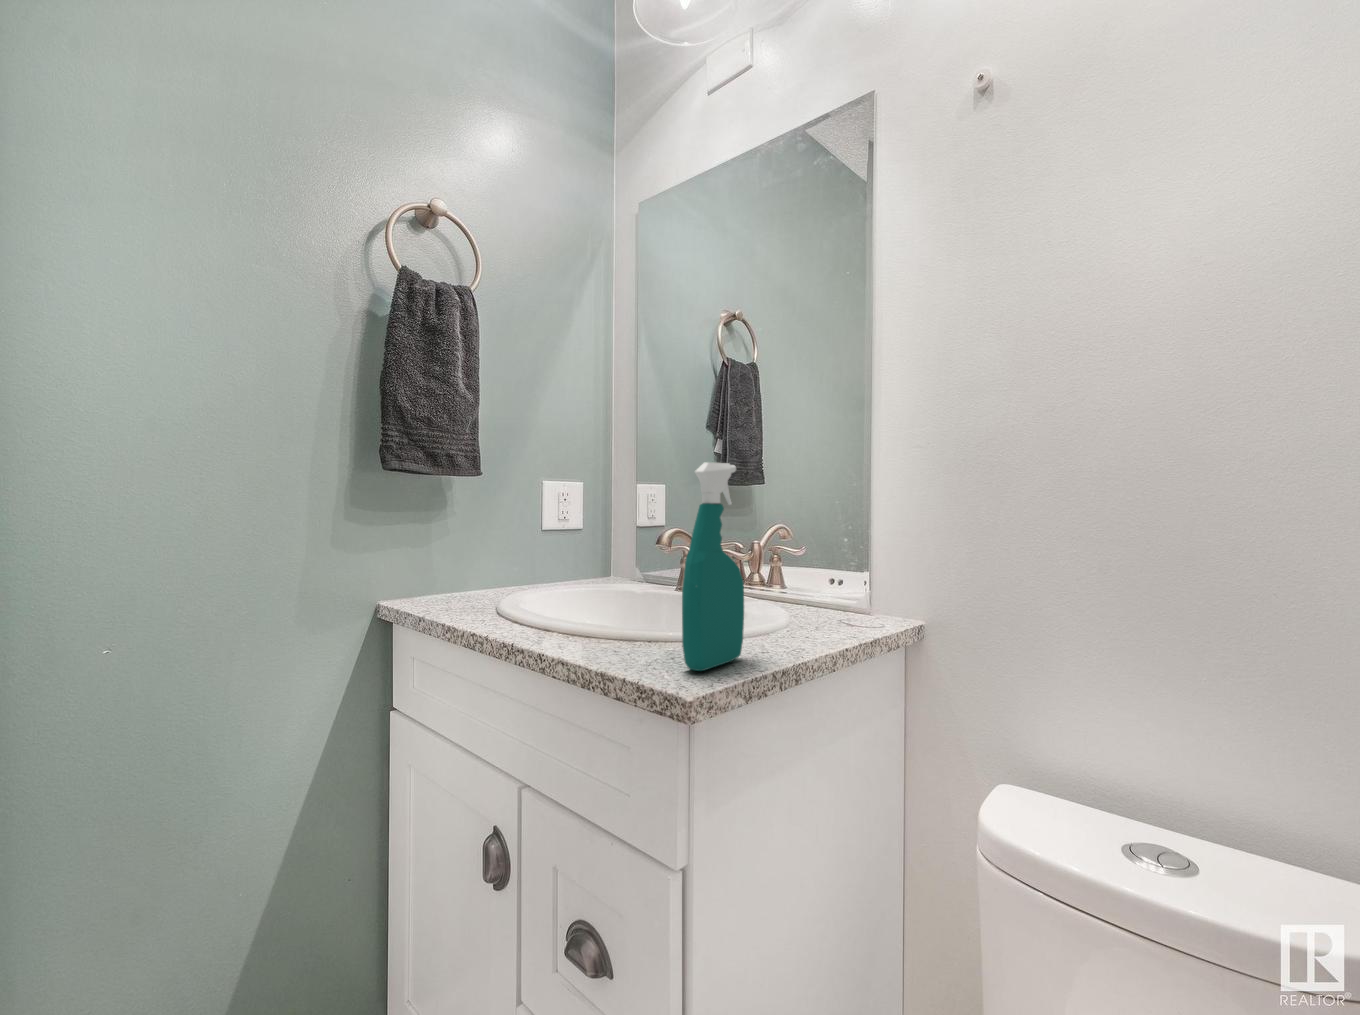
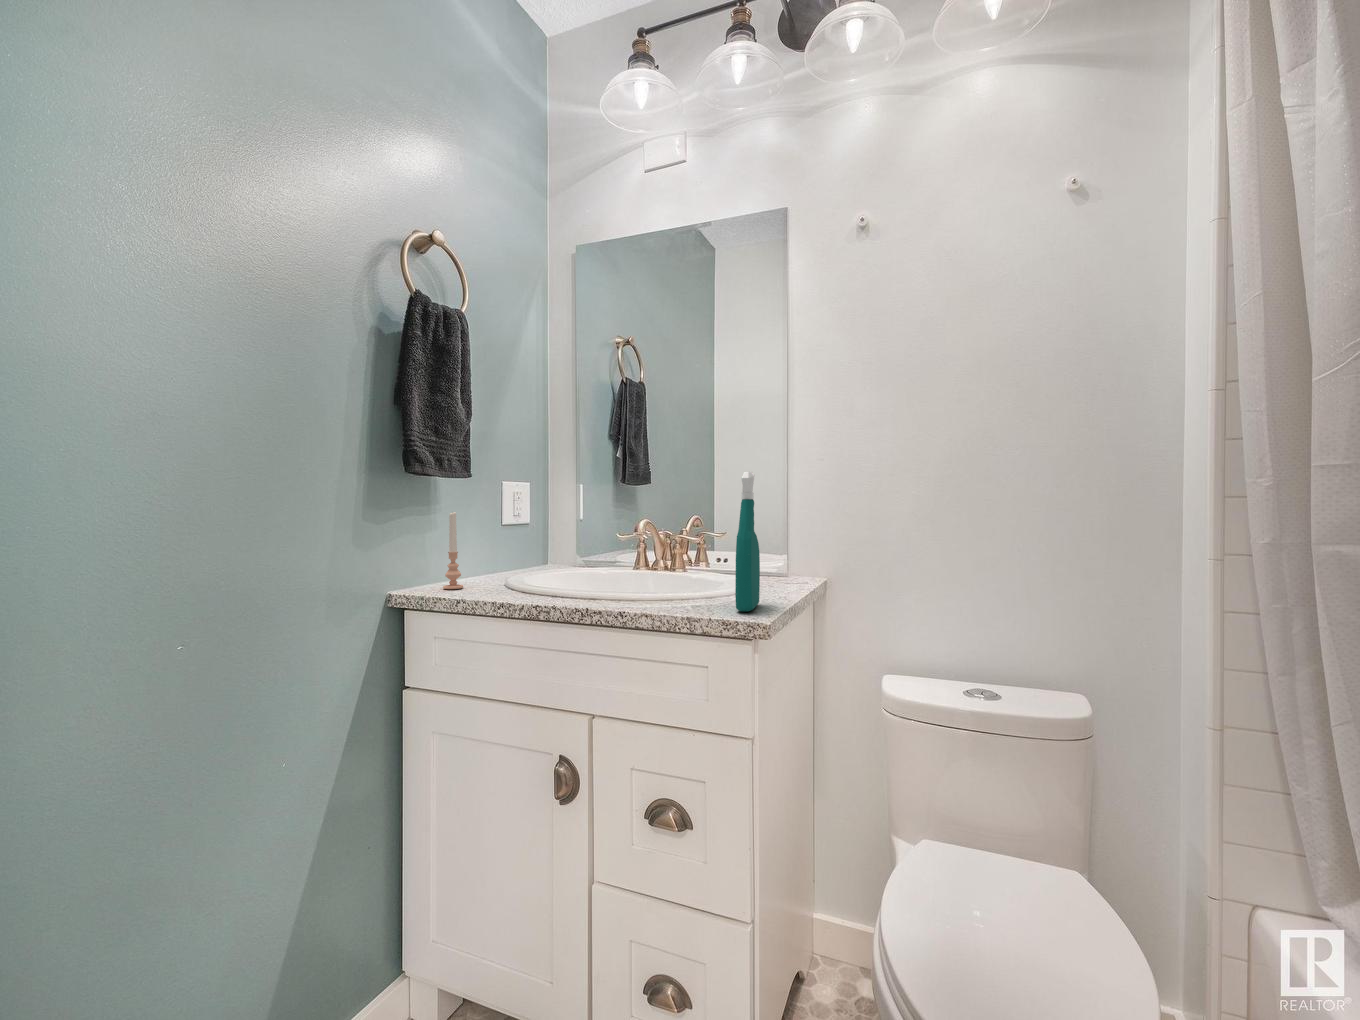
candle: none [431,515,454,604] -> present [443,512,463,589]

